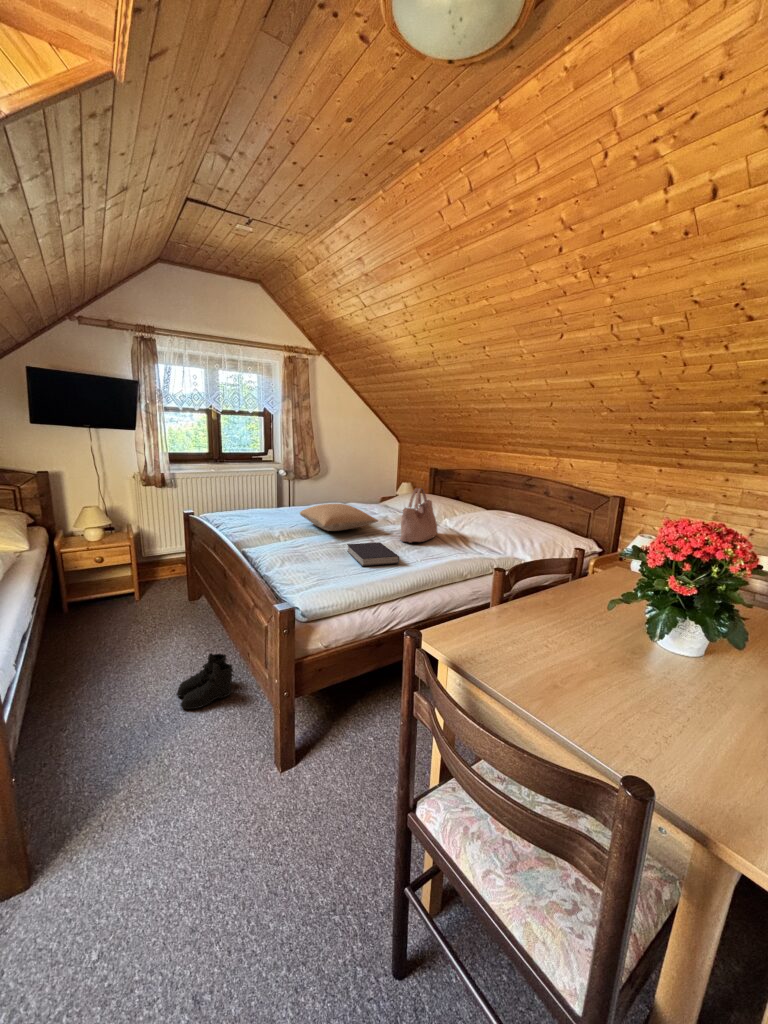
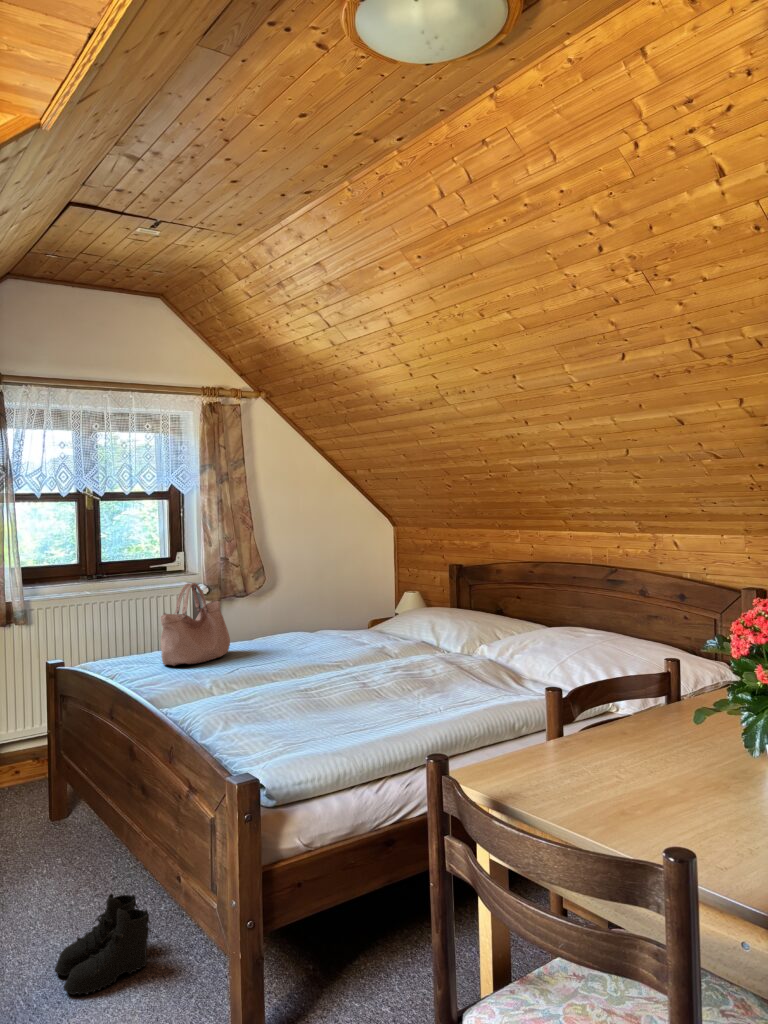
handbag: present [400,488,437,543] -> present [161,583,230,666]
pillow: present [300,504,378,531] -> none [242,630,372,675]
book: present [347,542,399,566] -> none [325,687,412,725]

